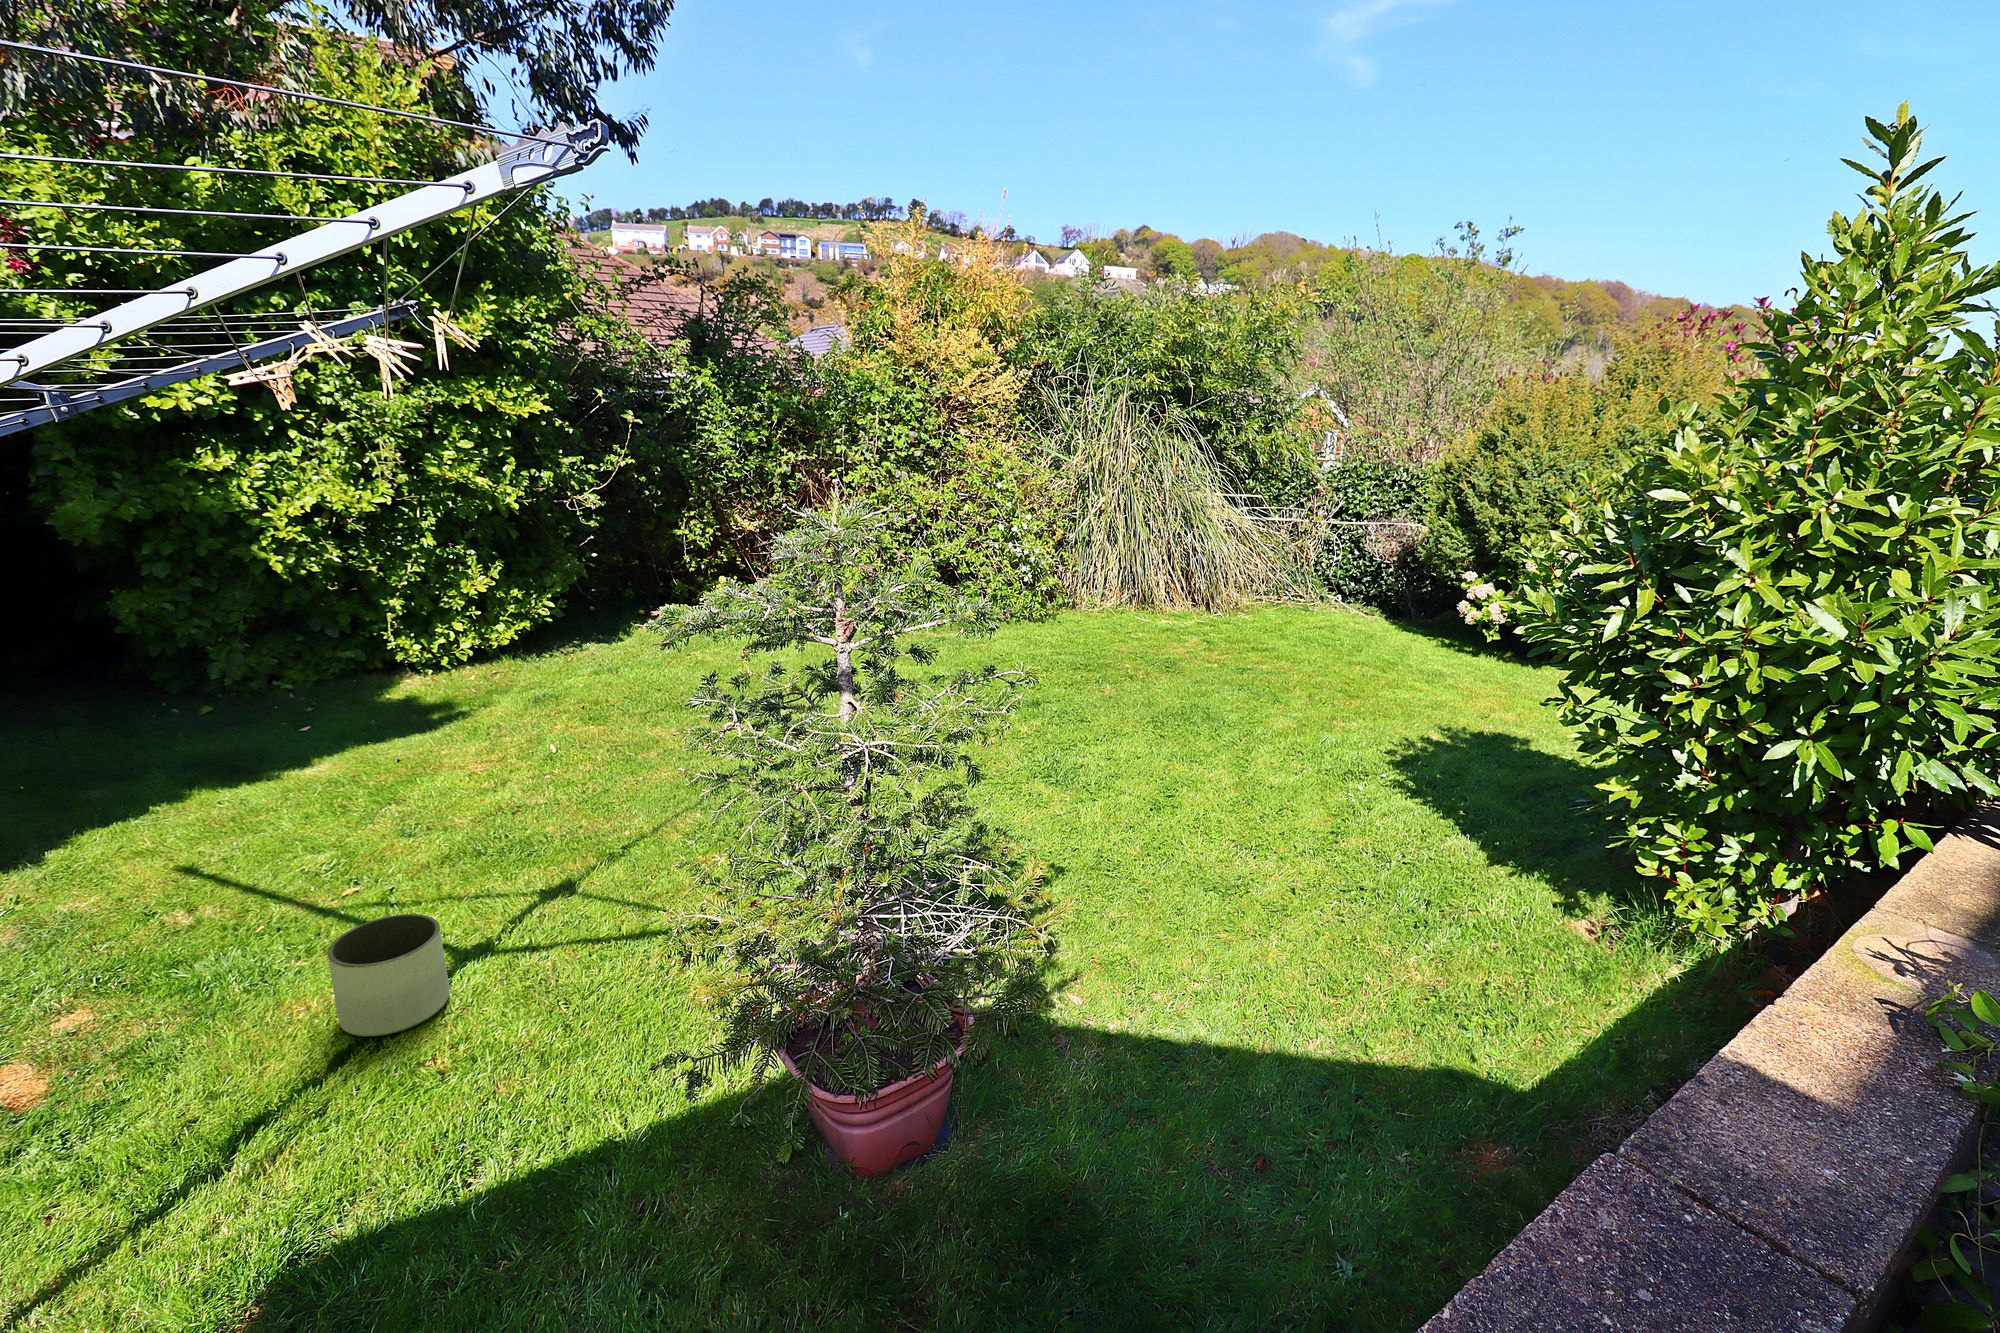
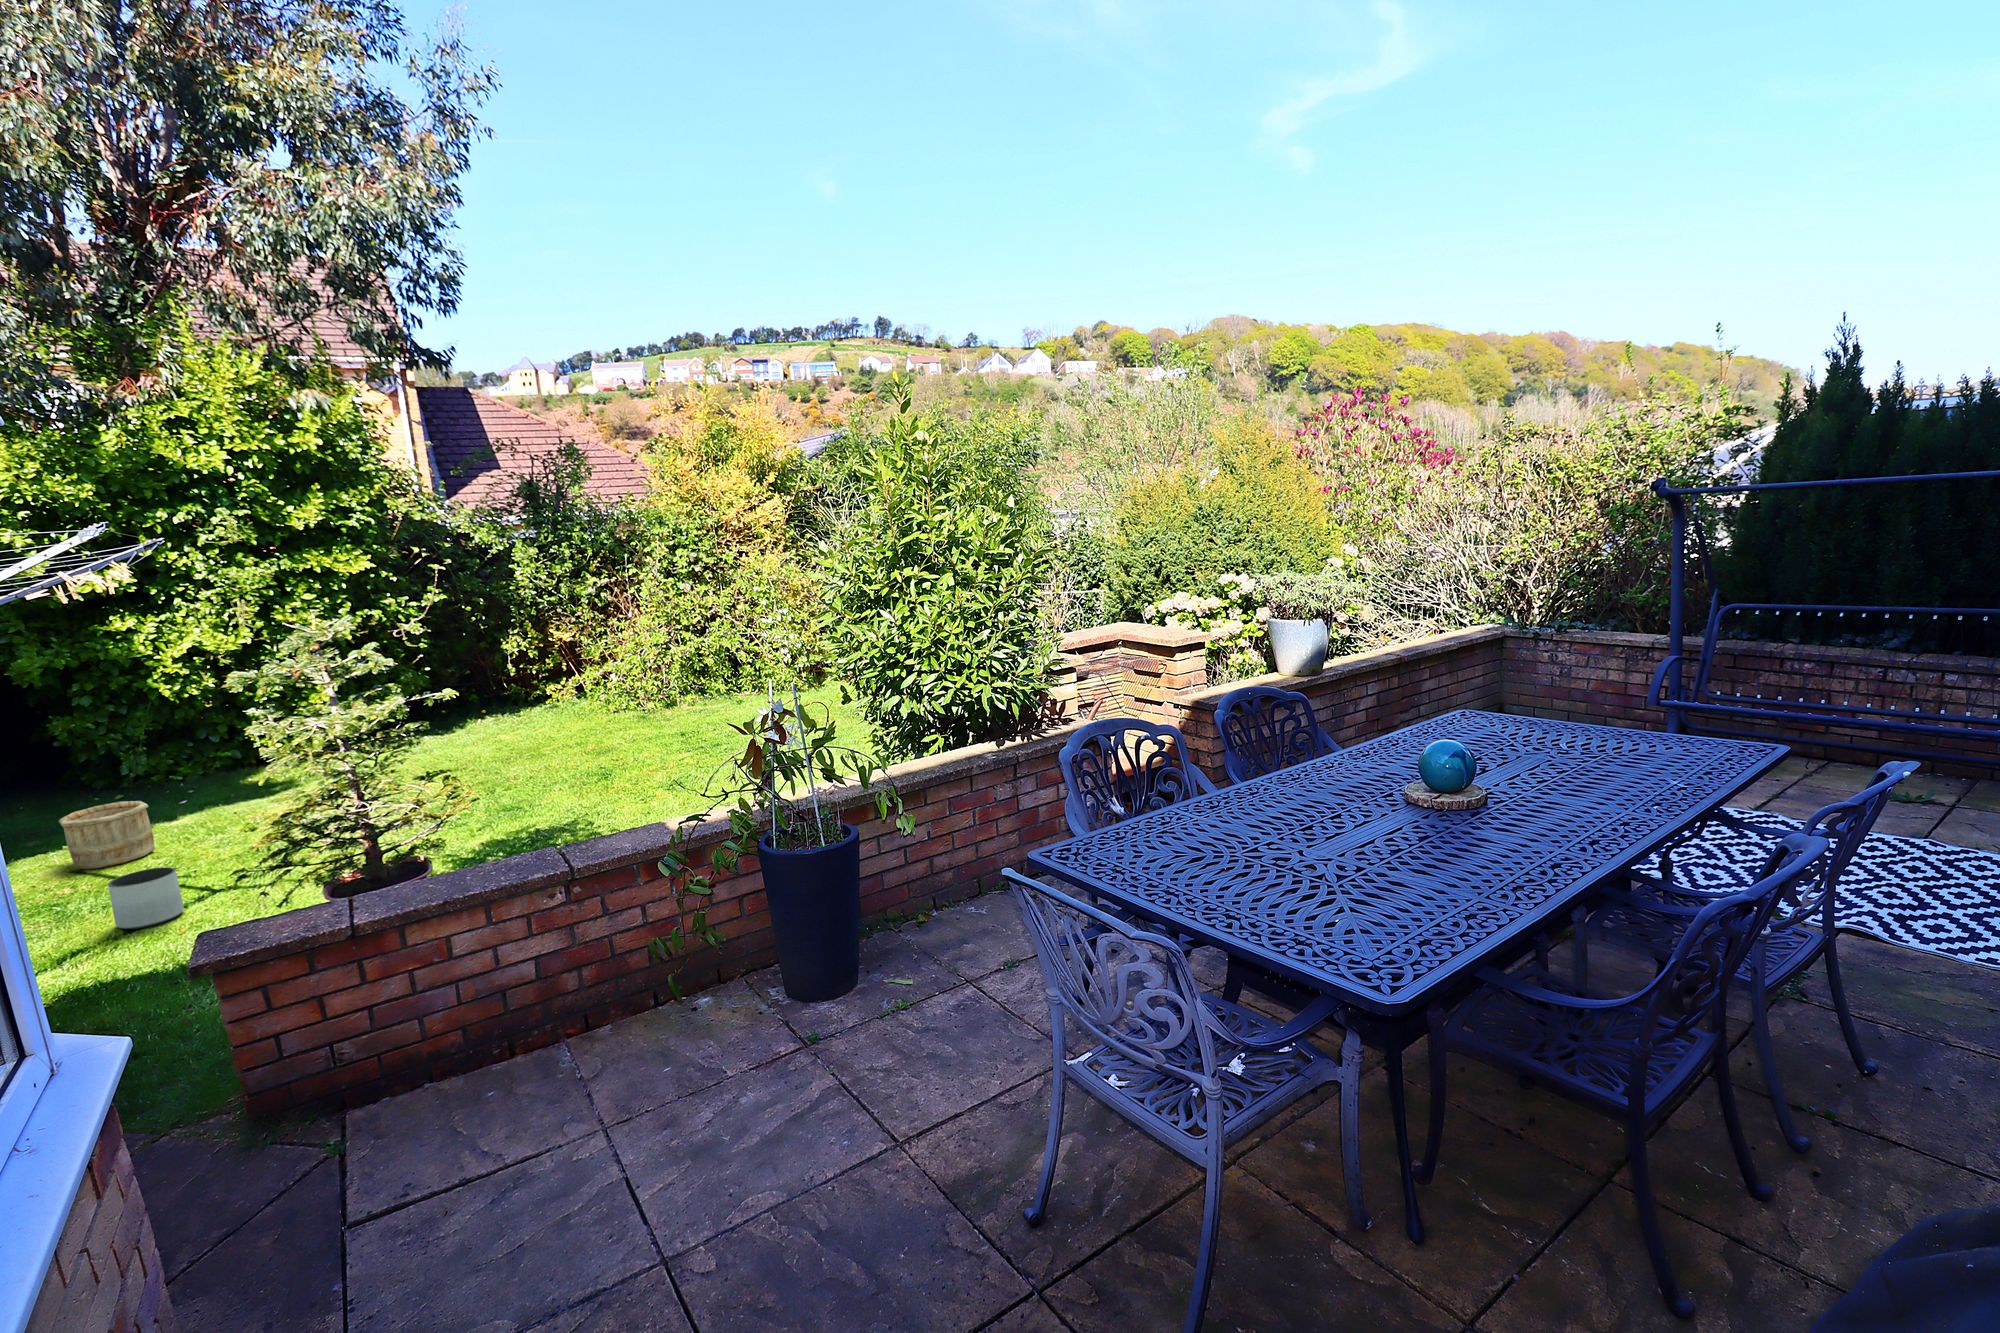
wooden bucket: none [170,747,318,859] -> present [59,801,155,869]

